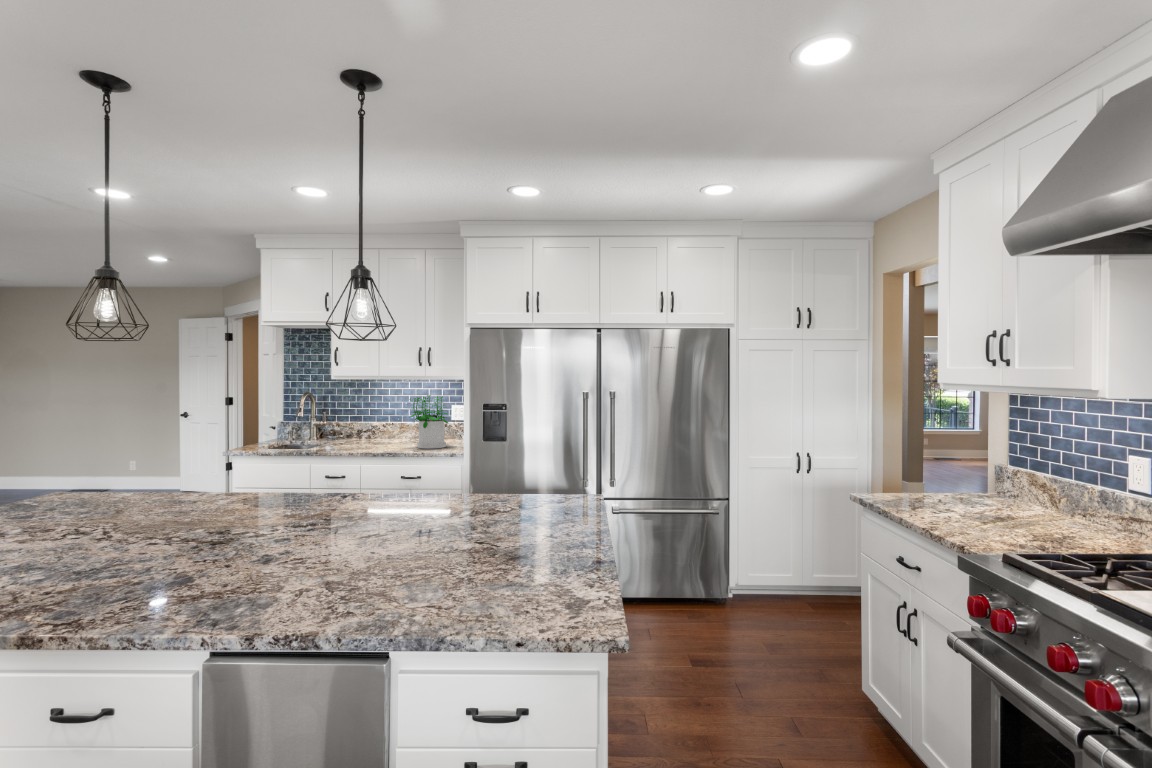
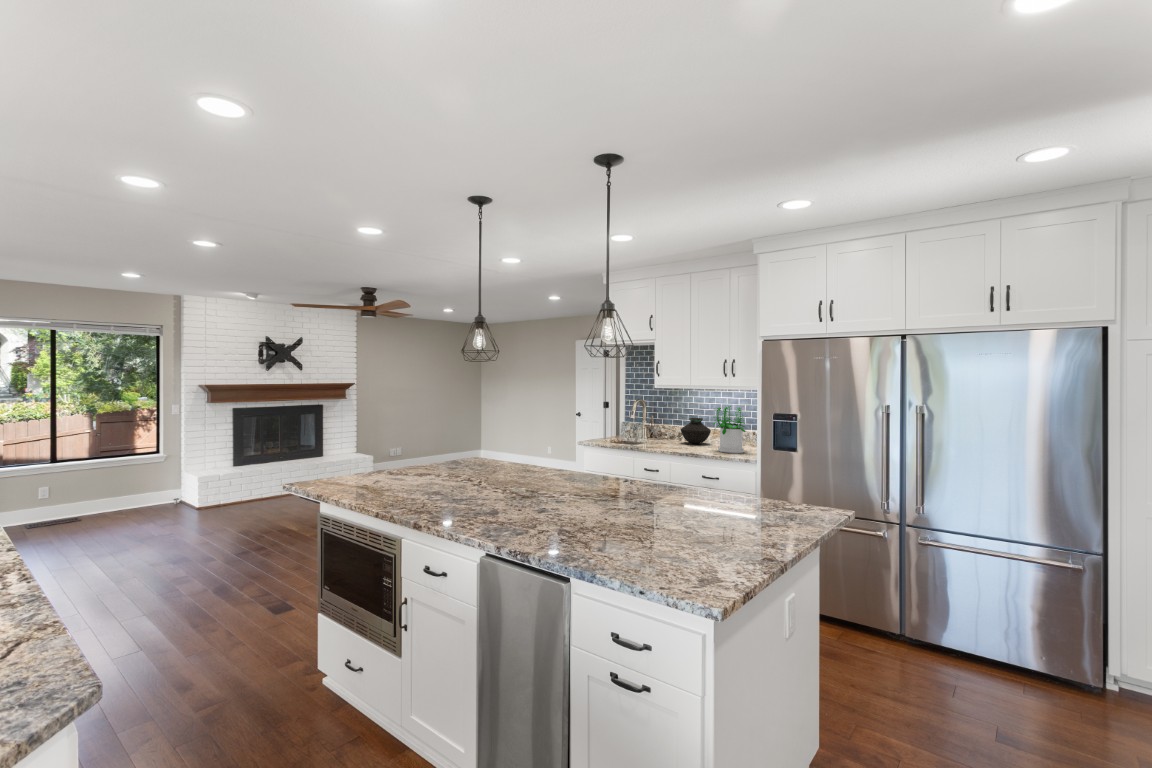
vase: none [365,411,401,442] -> present [681,418,711,443]

